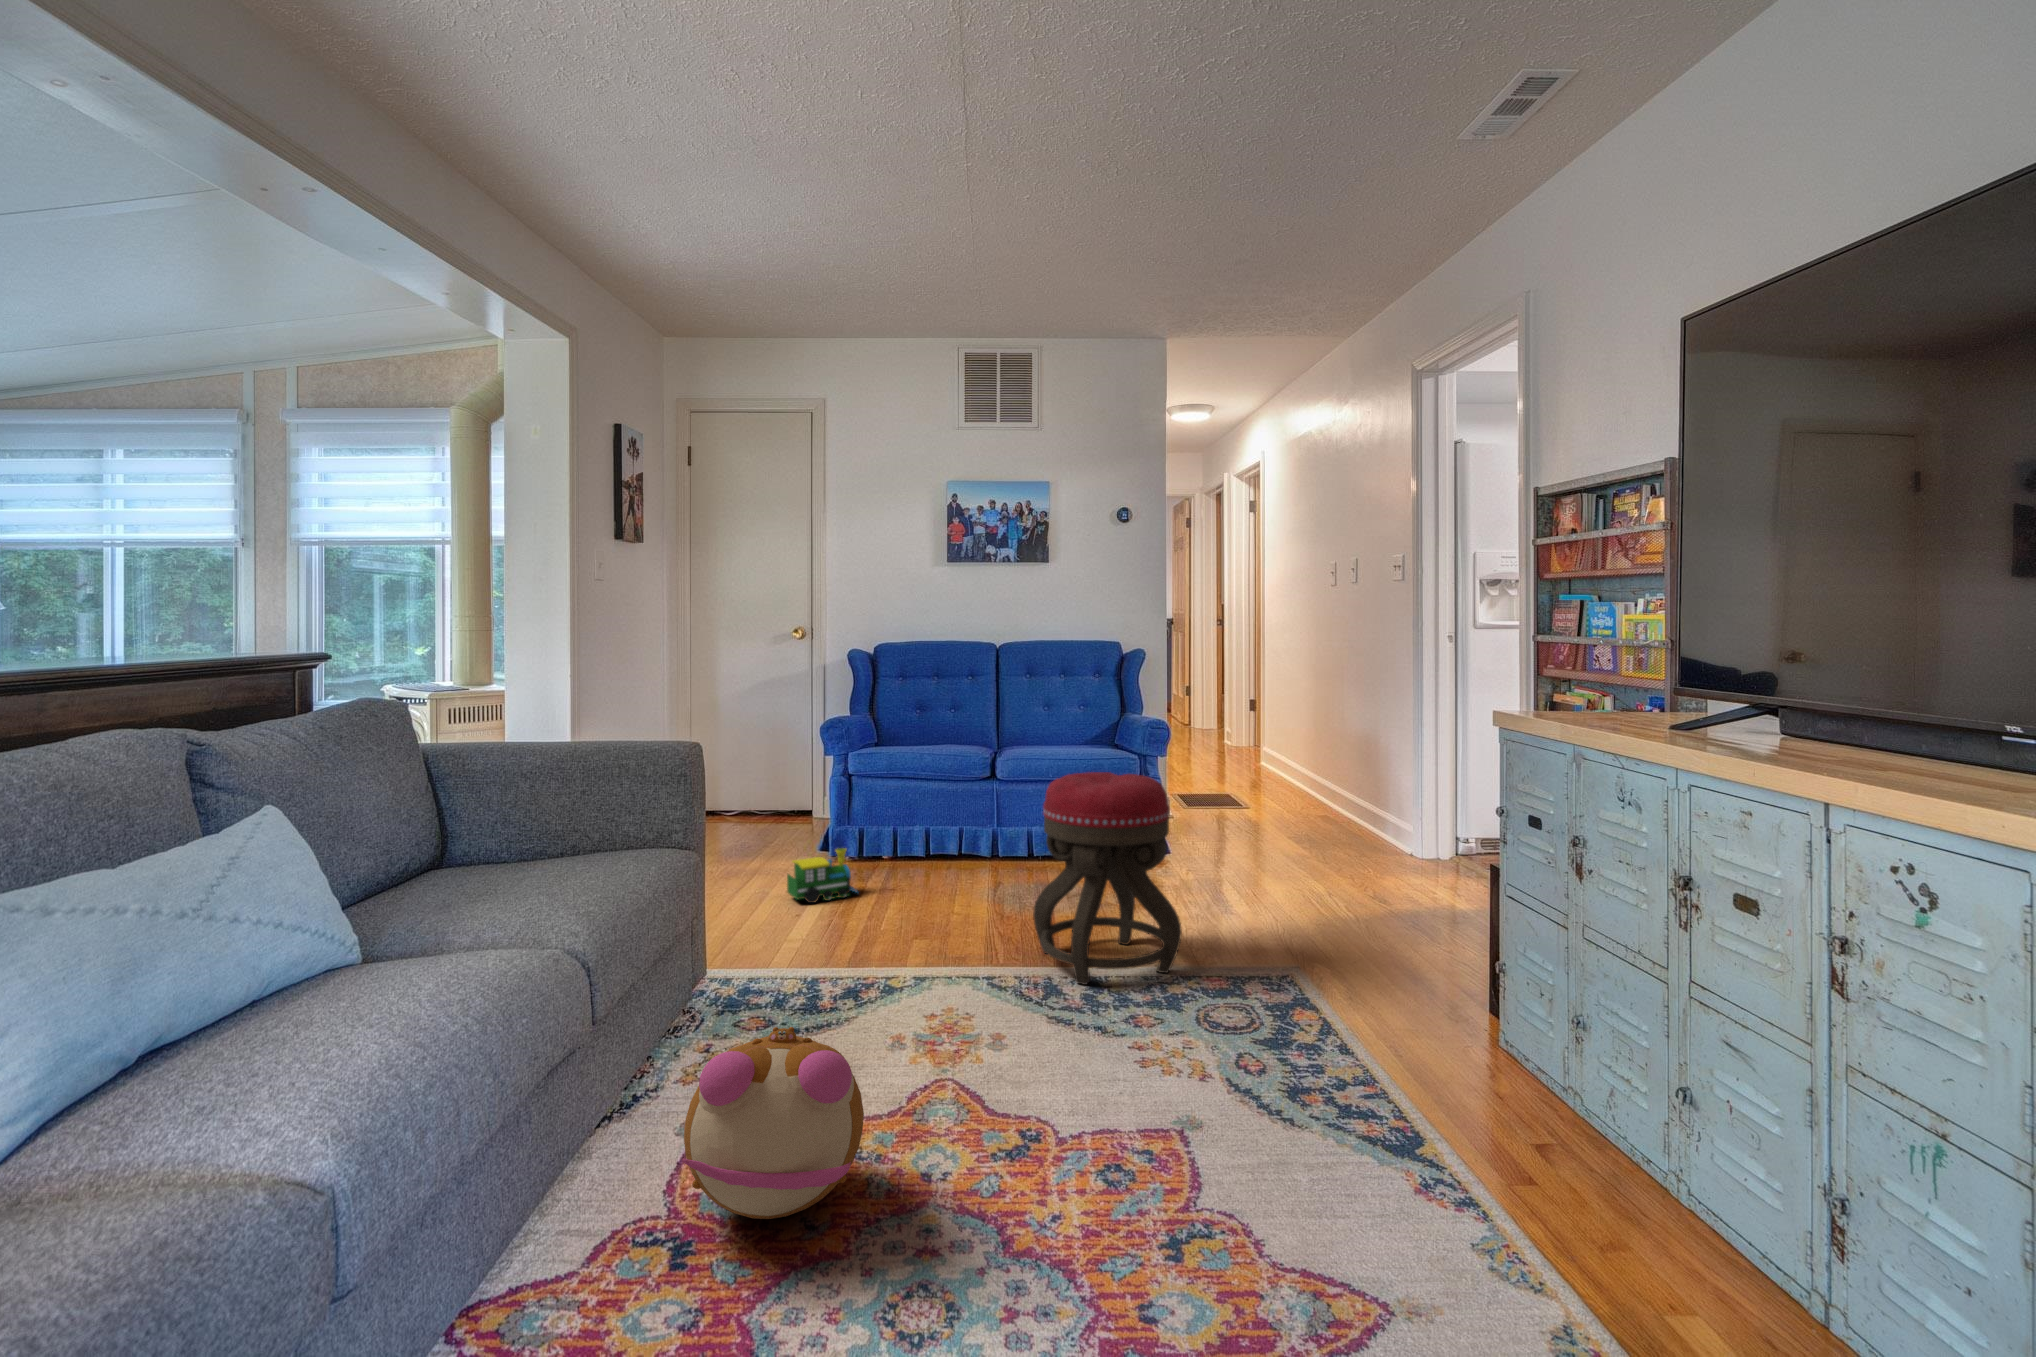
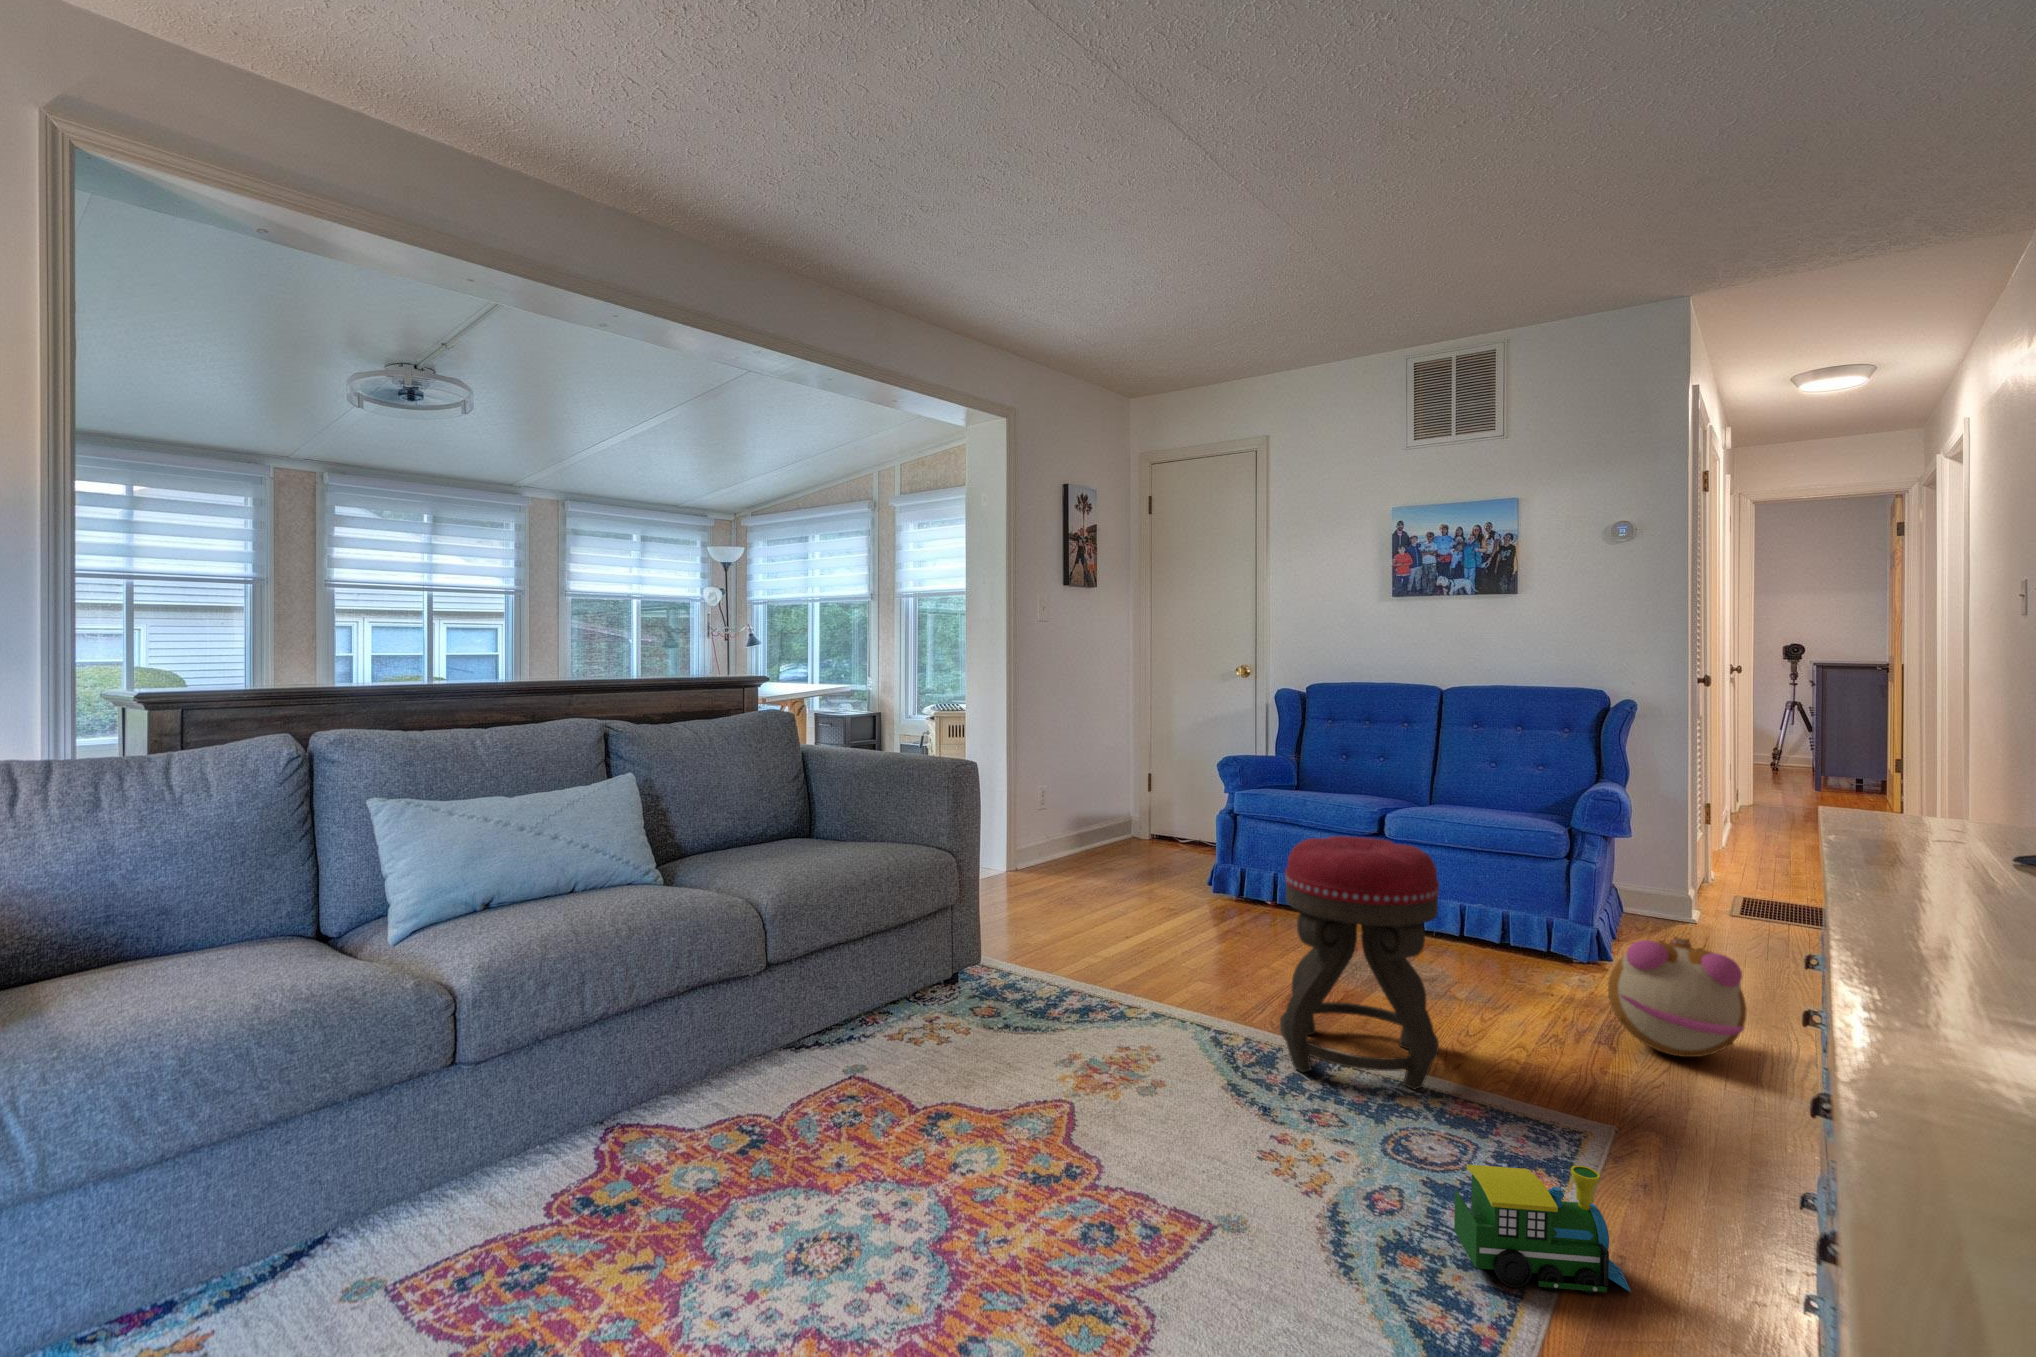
toy train: present [787,848,858,903] -> present [1454,1165,1631,1294]
plush toy: present [682,1027,864,1219] -> present [1608,937,1746,1057]

